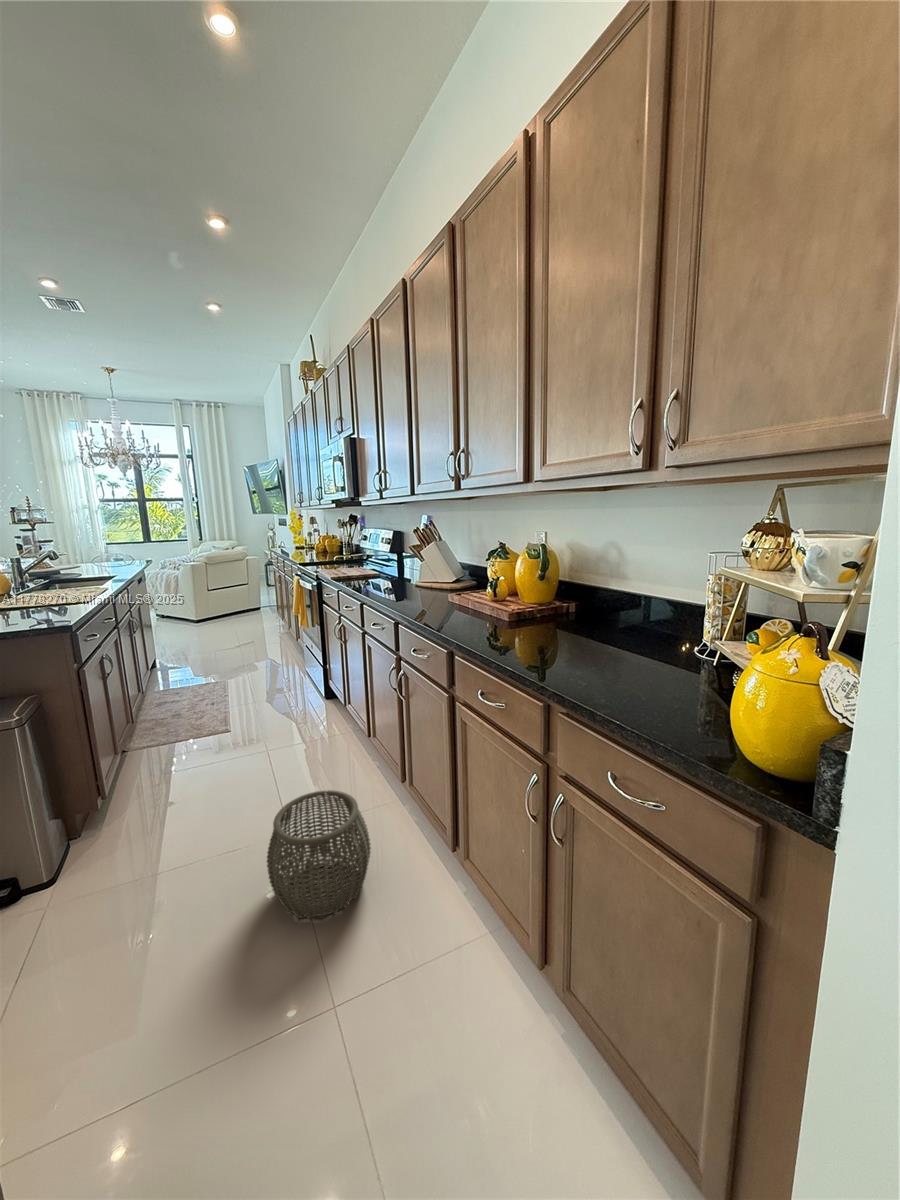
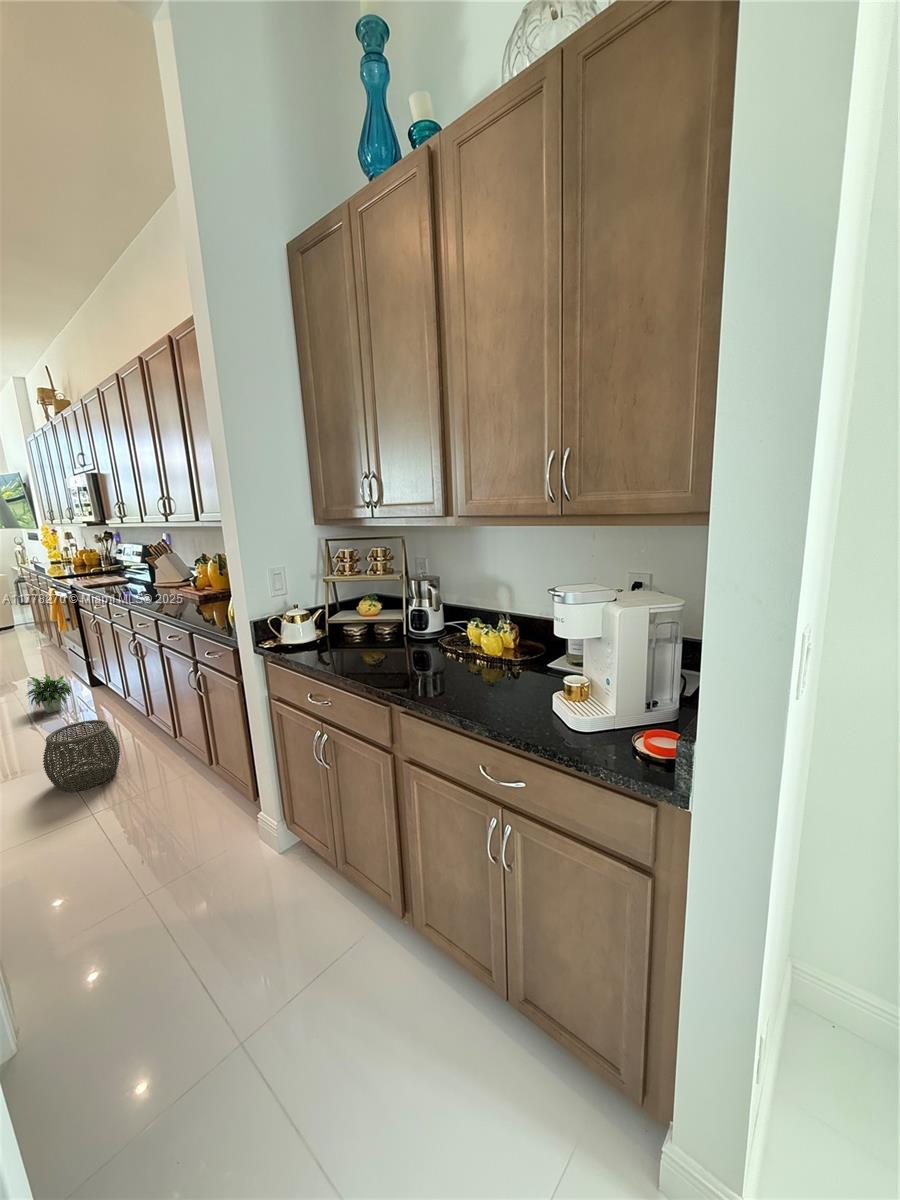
potted plant: none [259,678,306,727] -> present [27,674,71,713]

